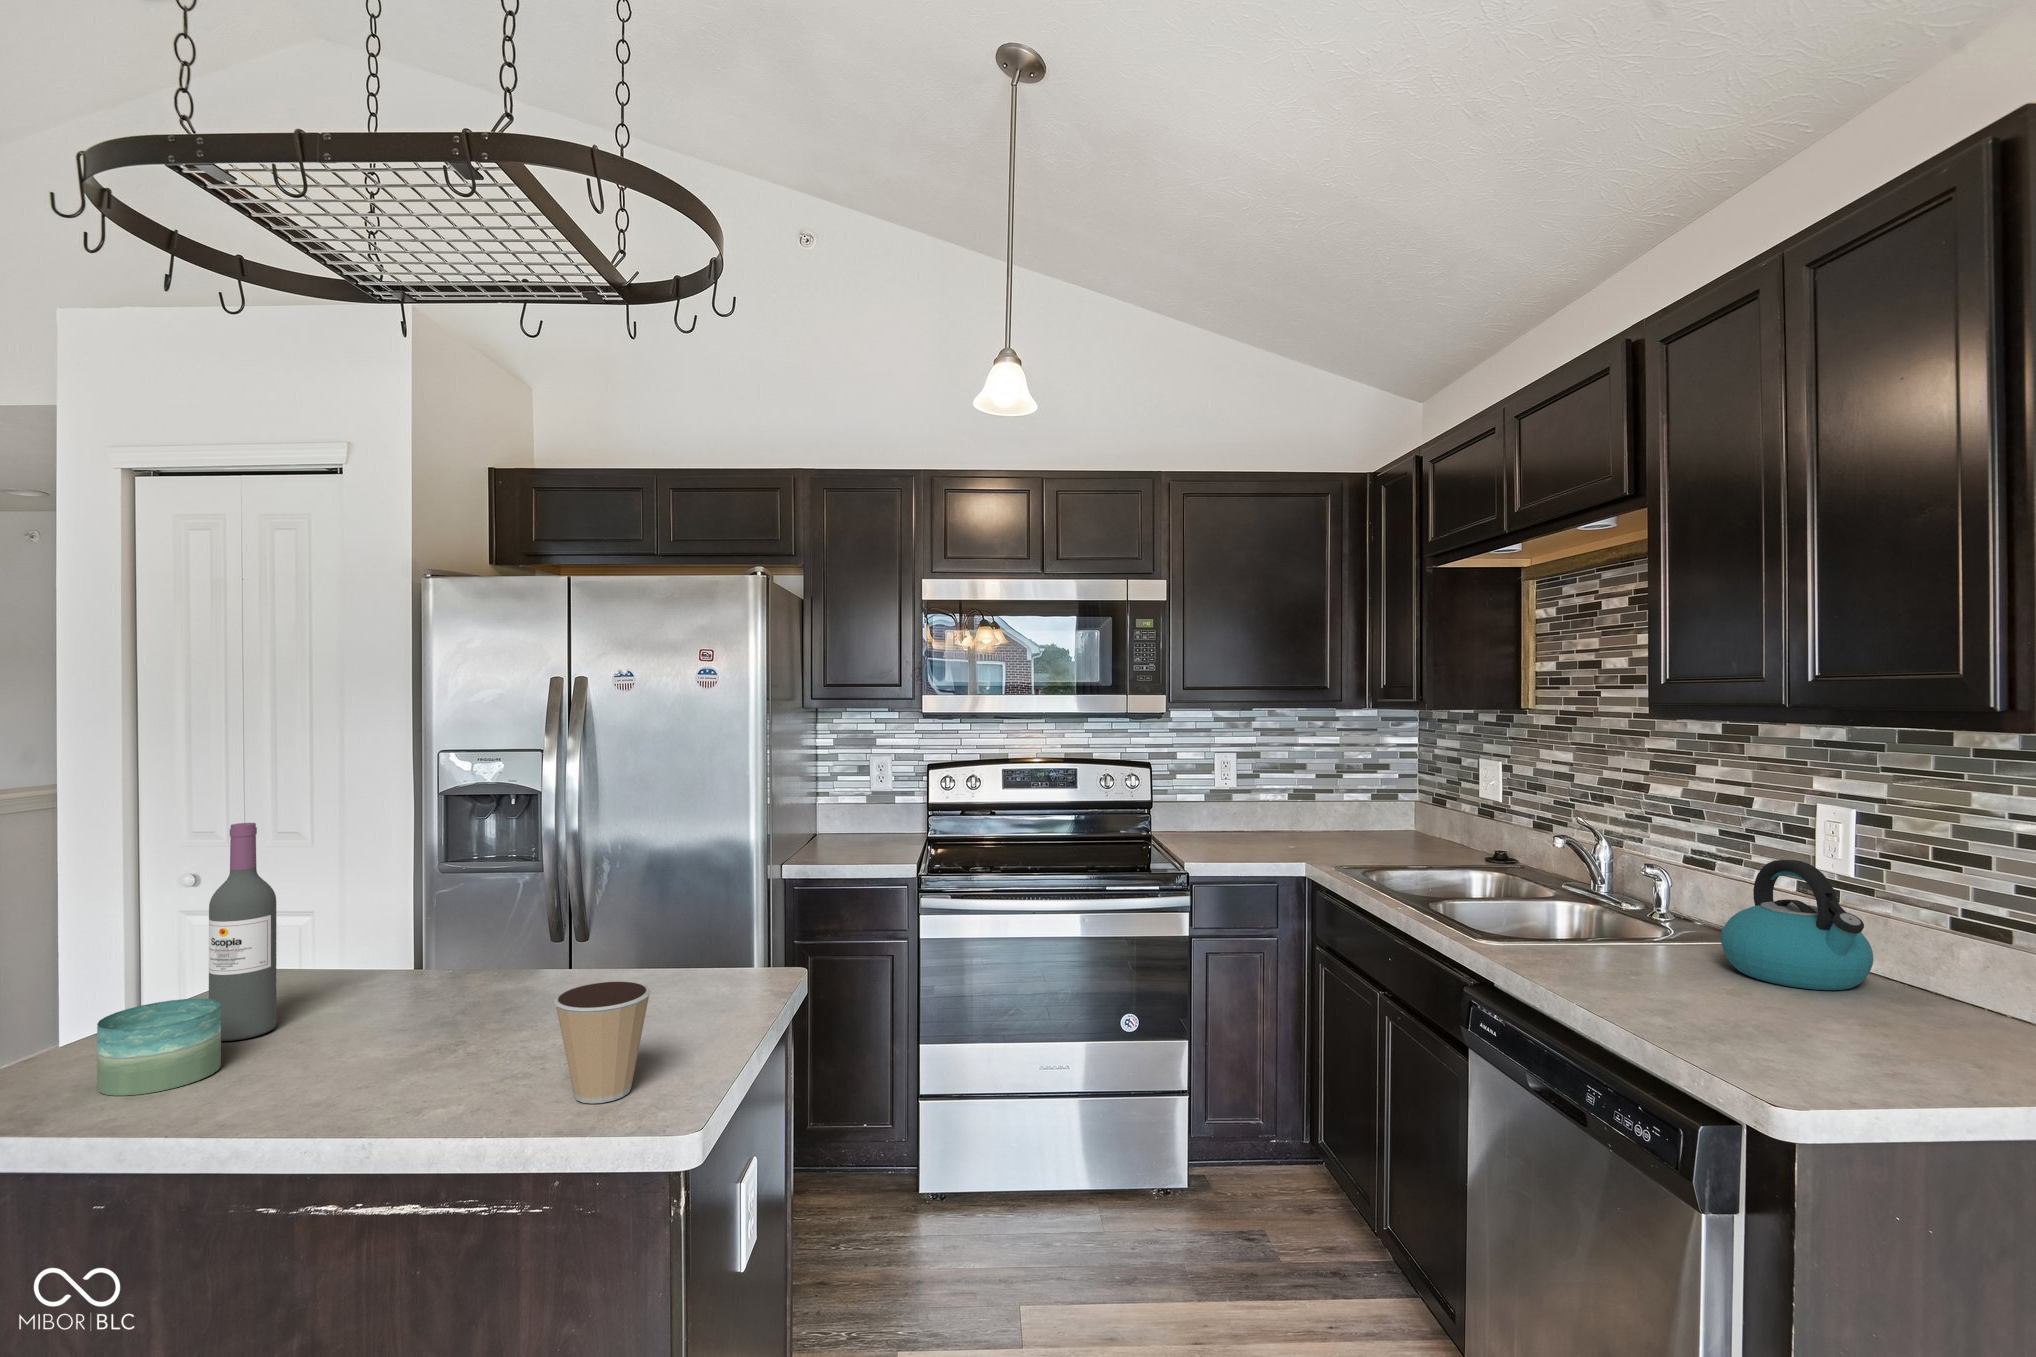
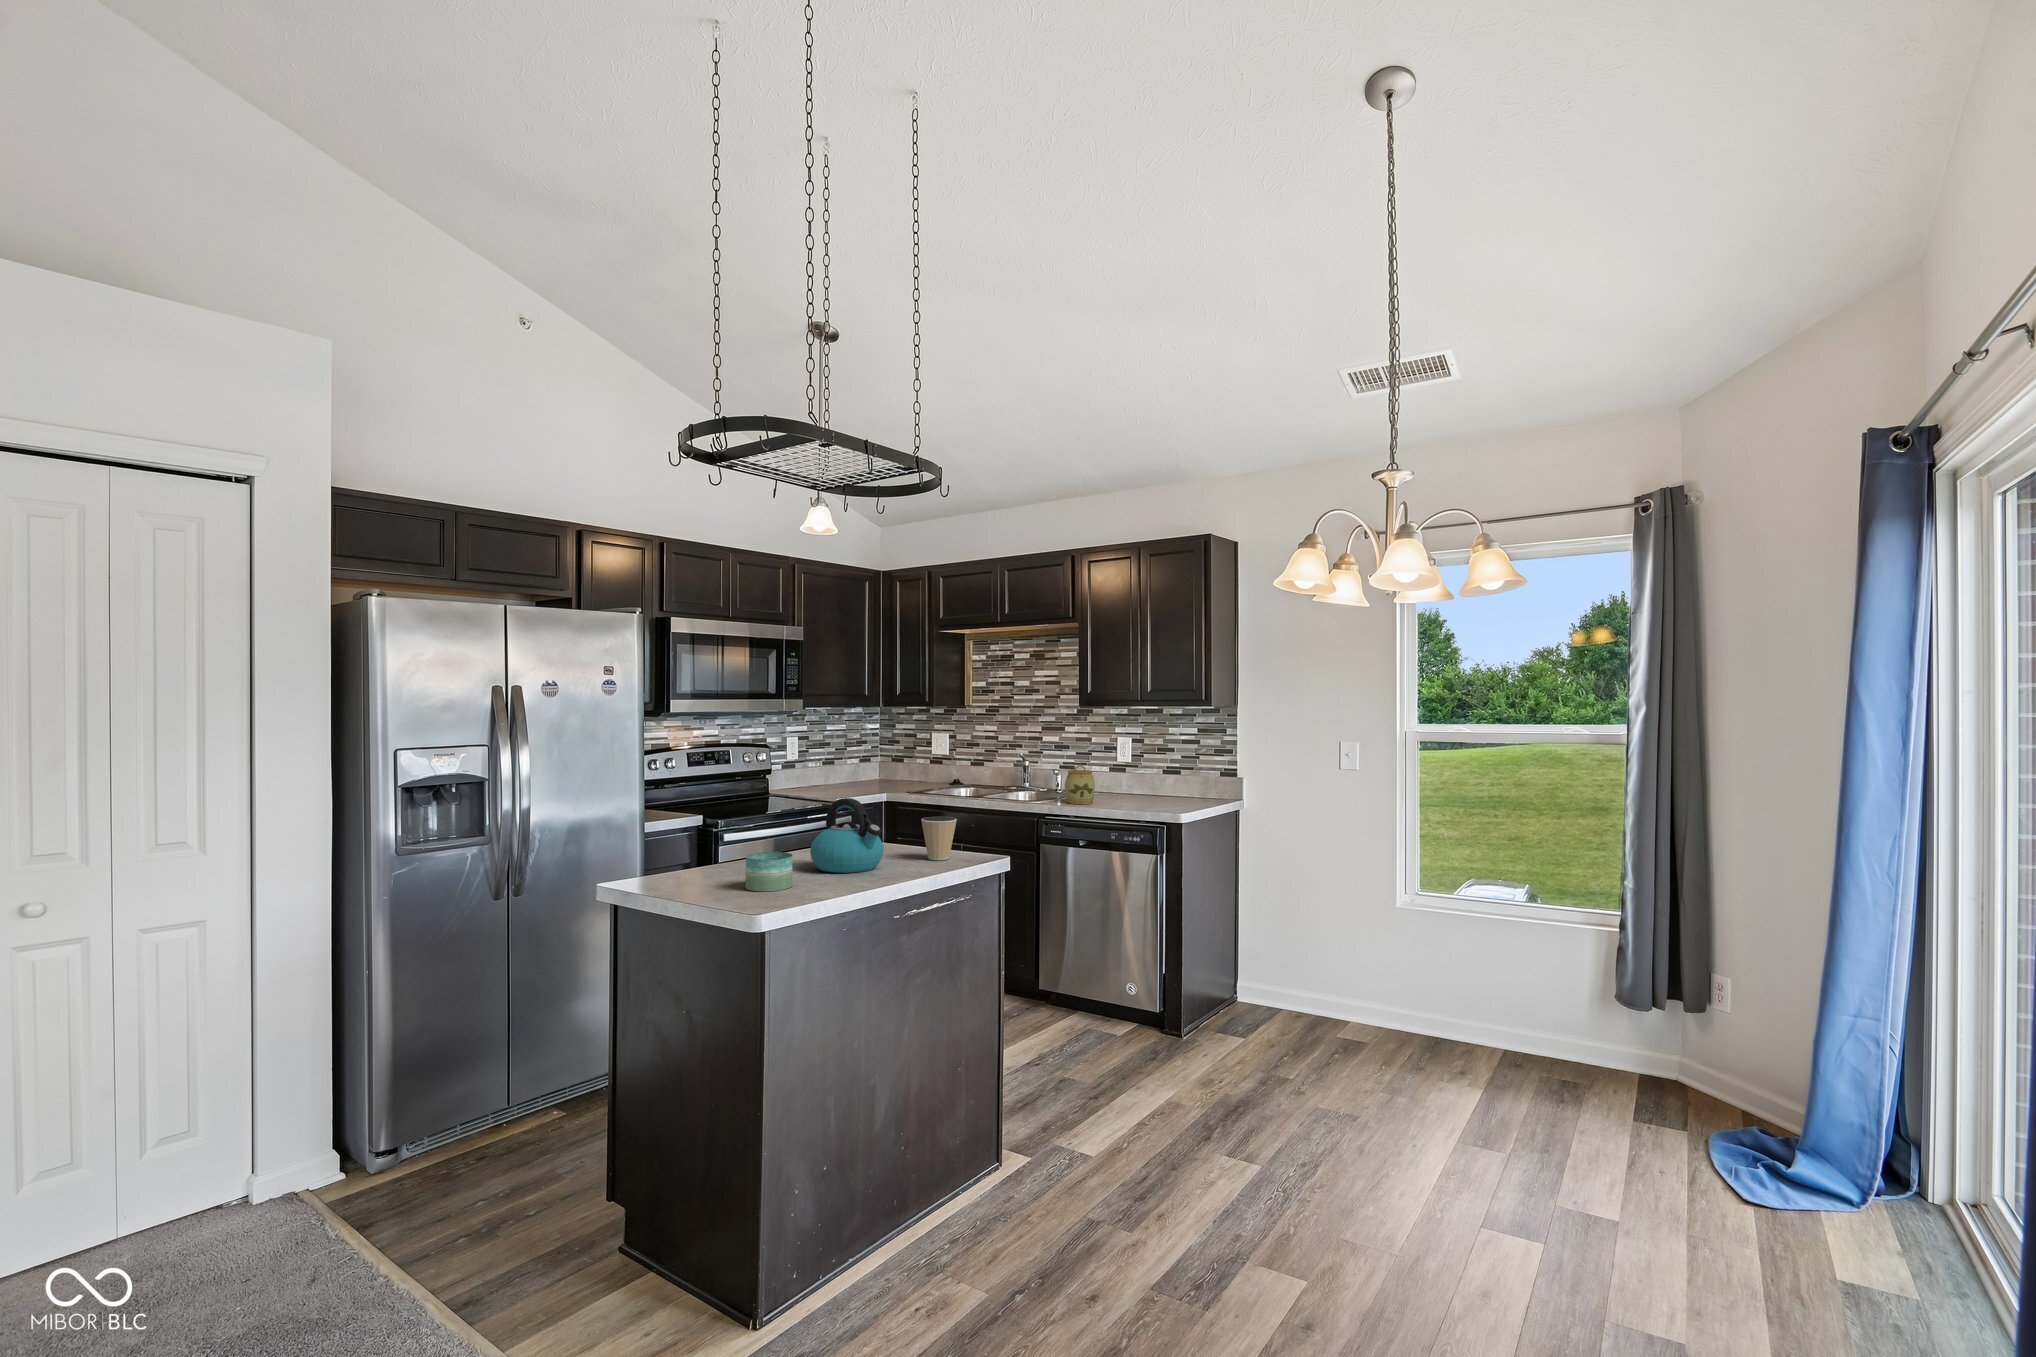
wine bottle: present [209,823,276,1041] -> none [708,770,739,883]
kettle: present [1721,860,1873,990] -> present [810,798,884,873]
jar: none [1556,868,1641,978] -> present [1065,764,1095,804]

